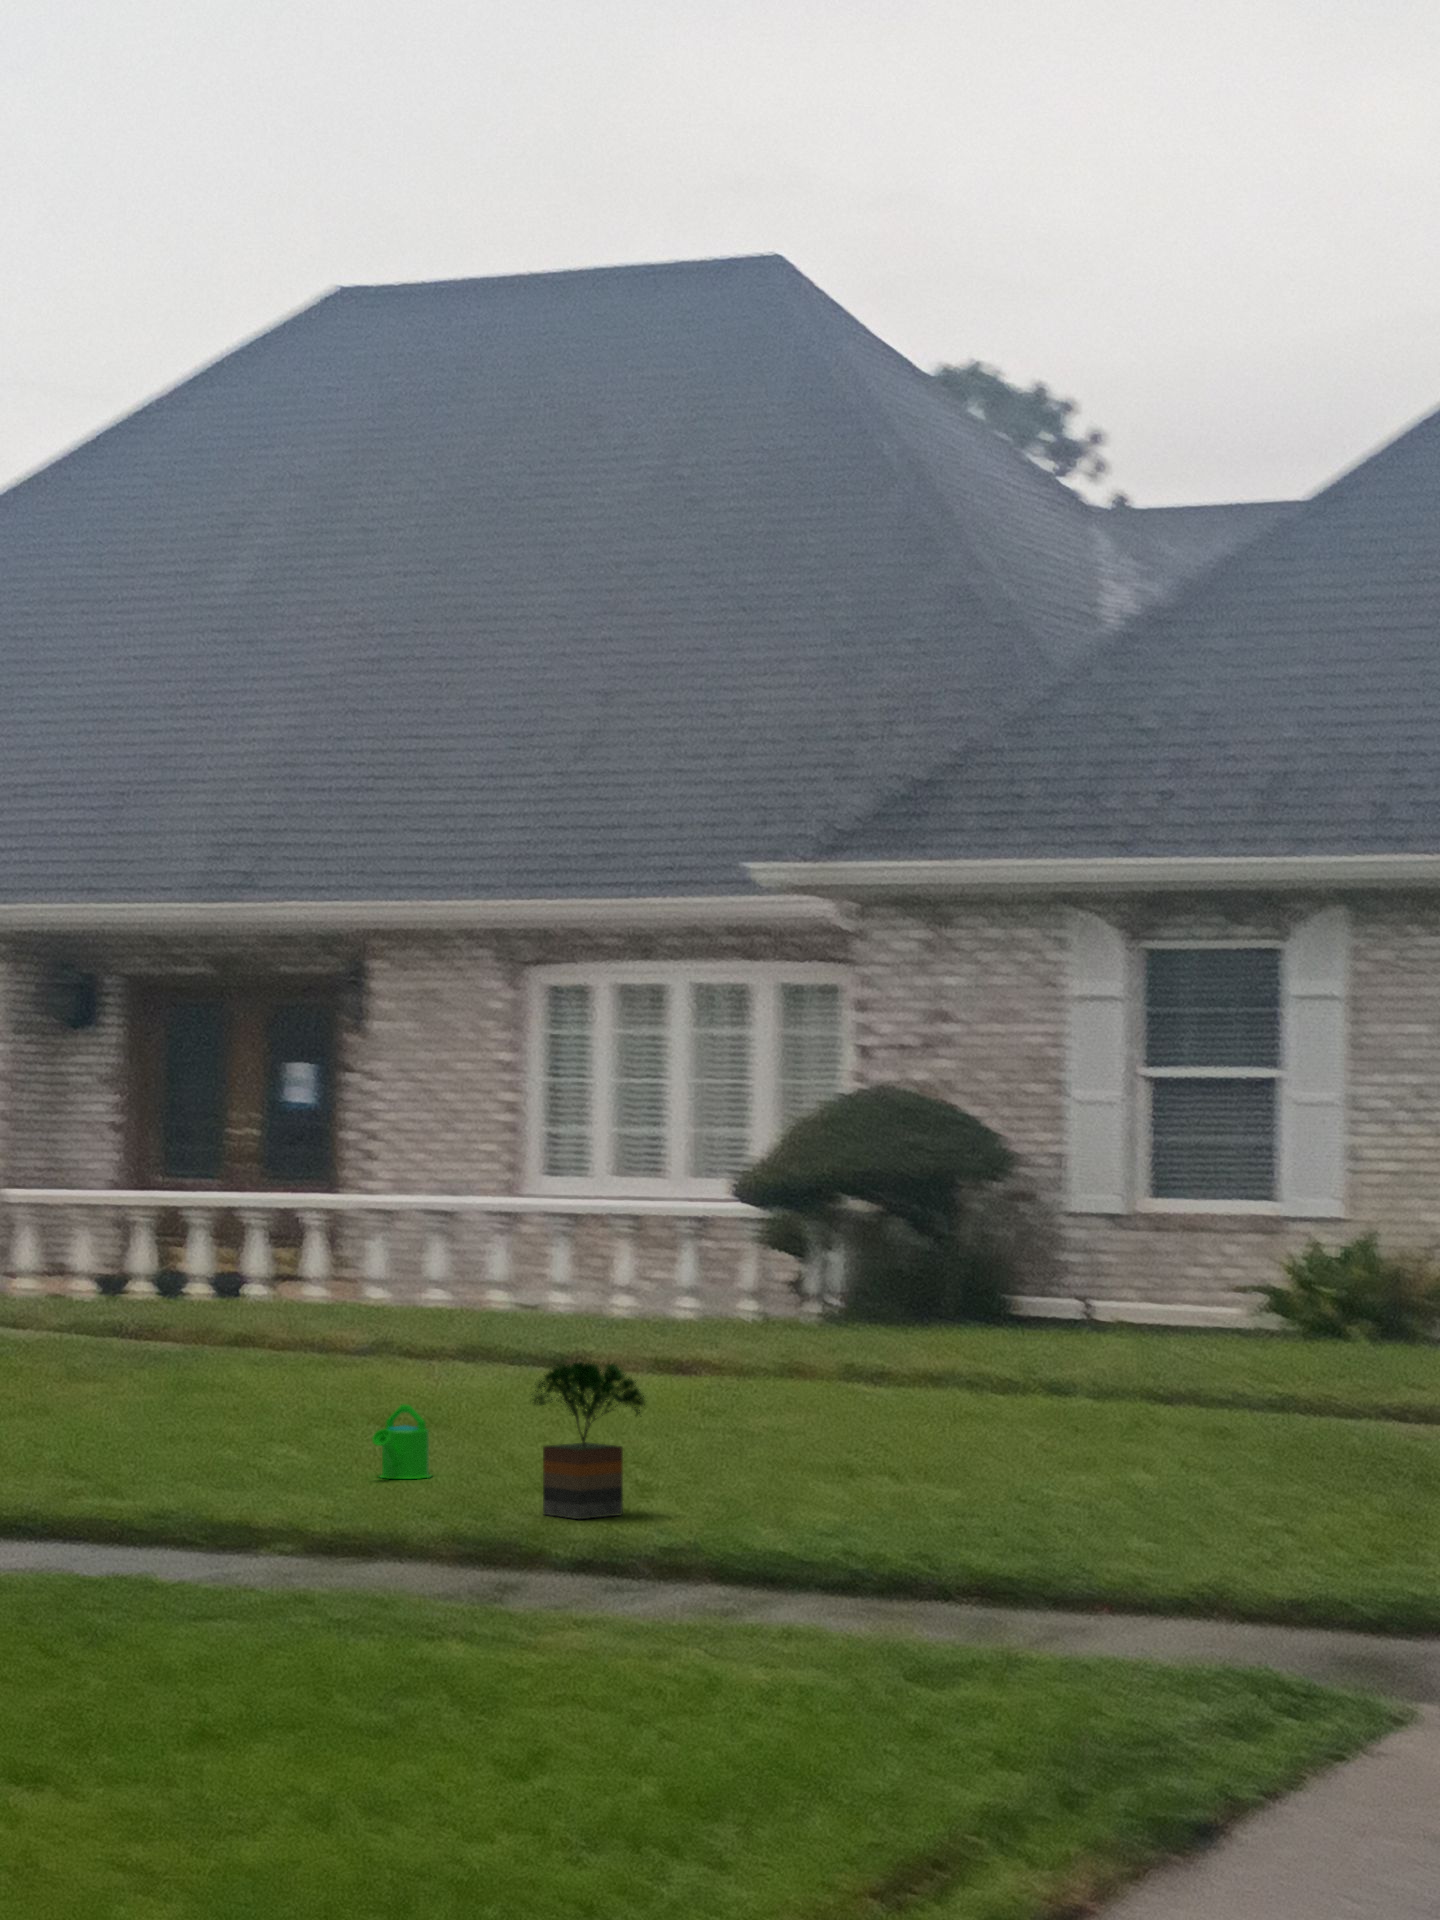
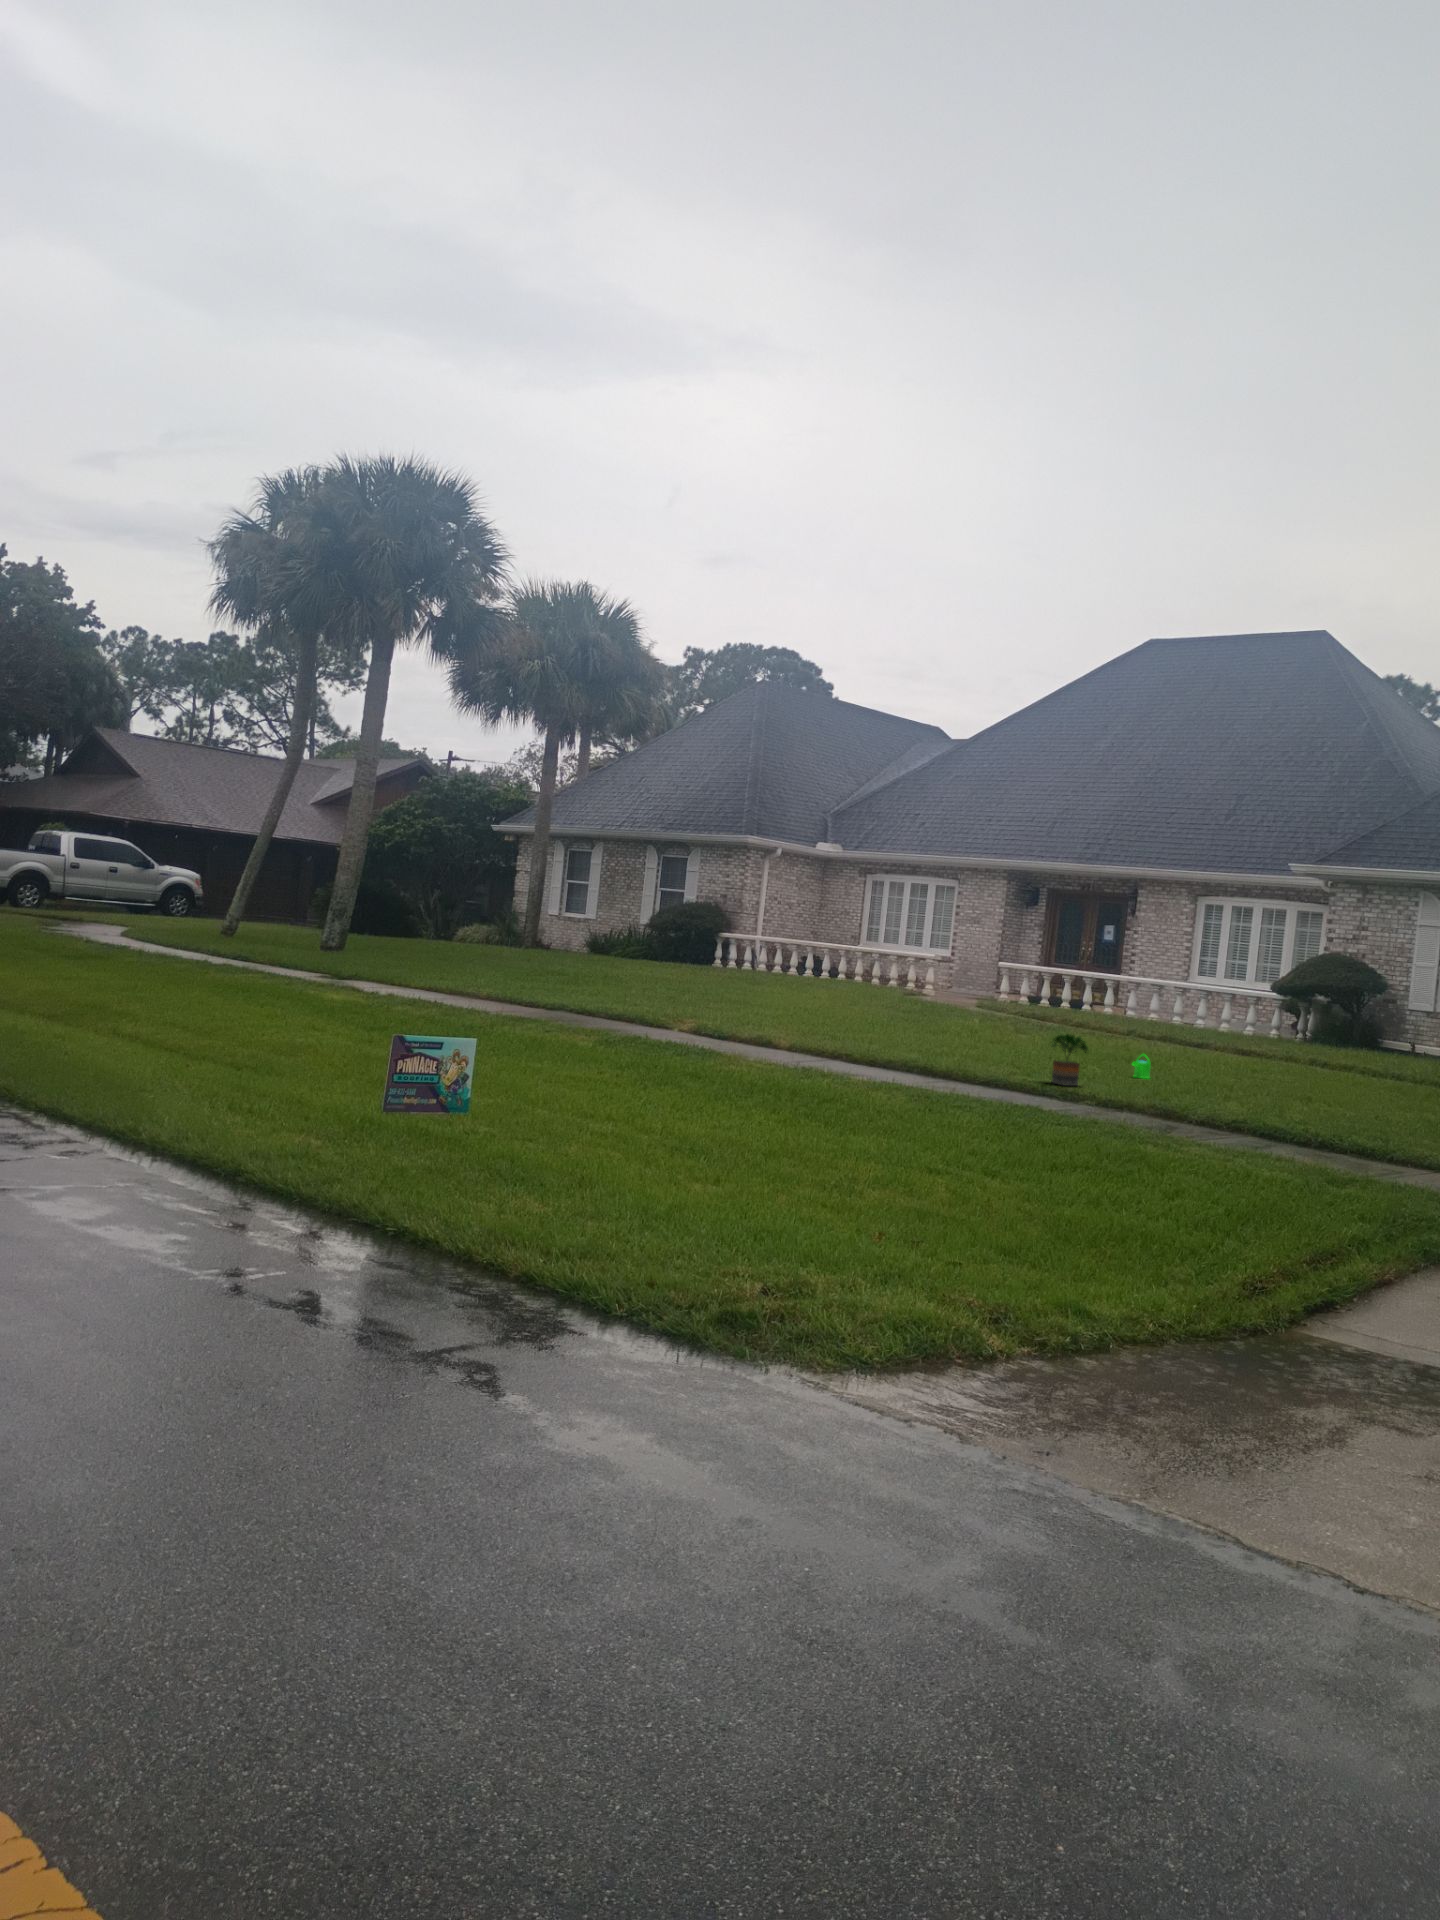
potted tree: present [531,1362,645,1519] -> present [1052,1034,1088,1086]

